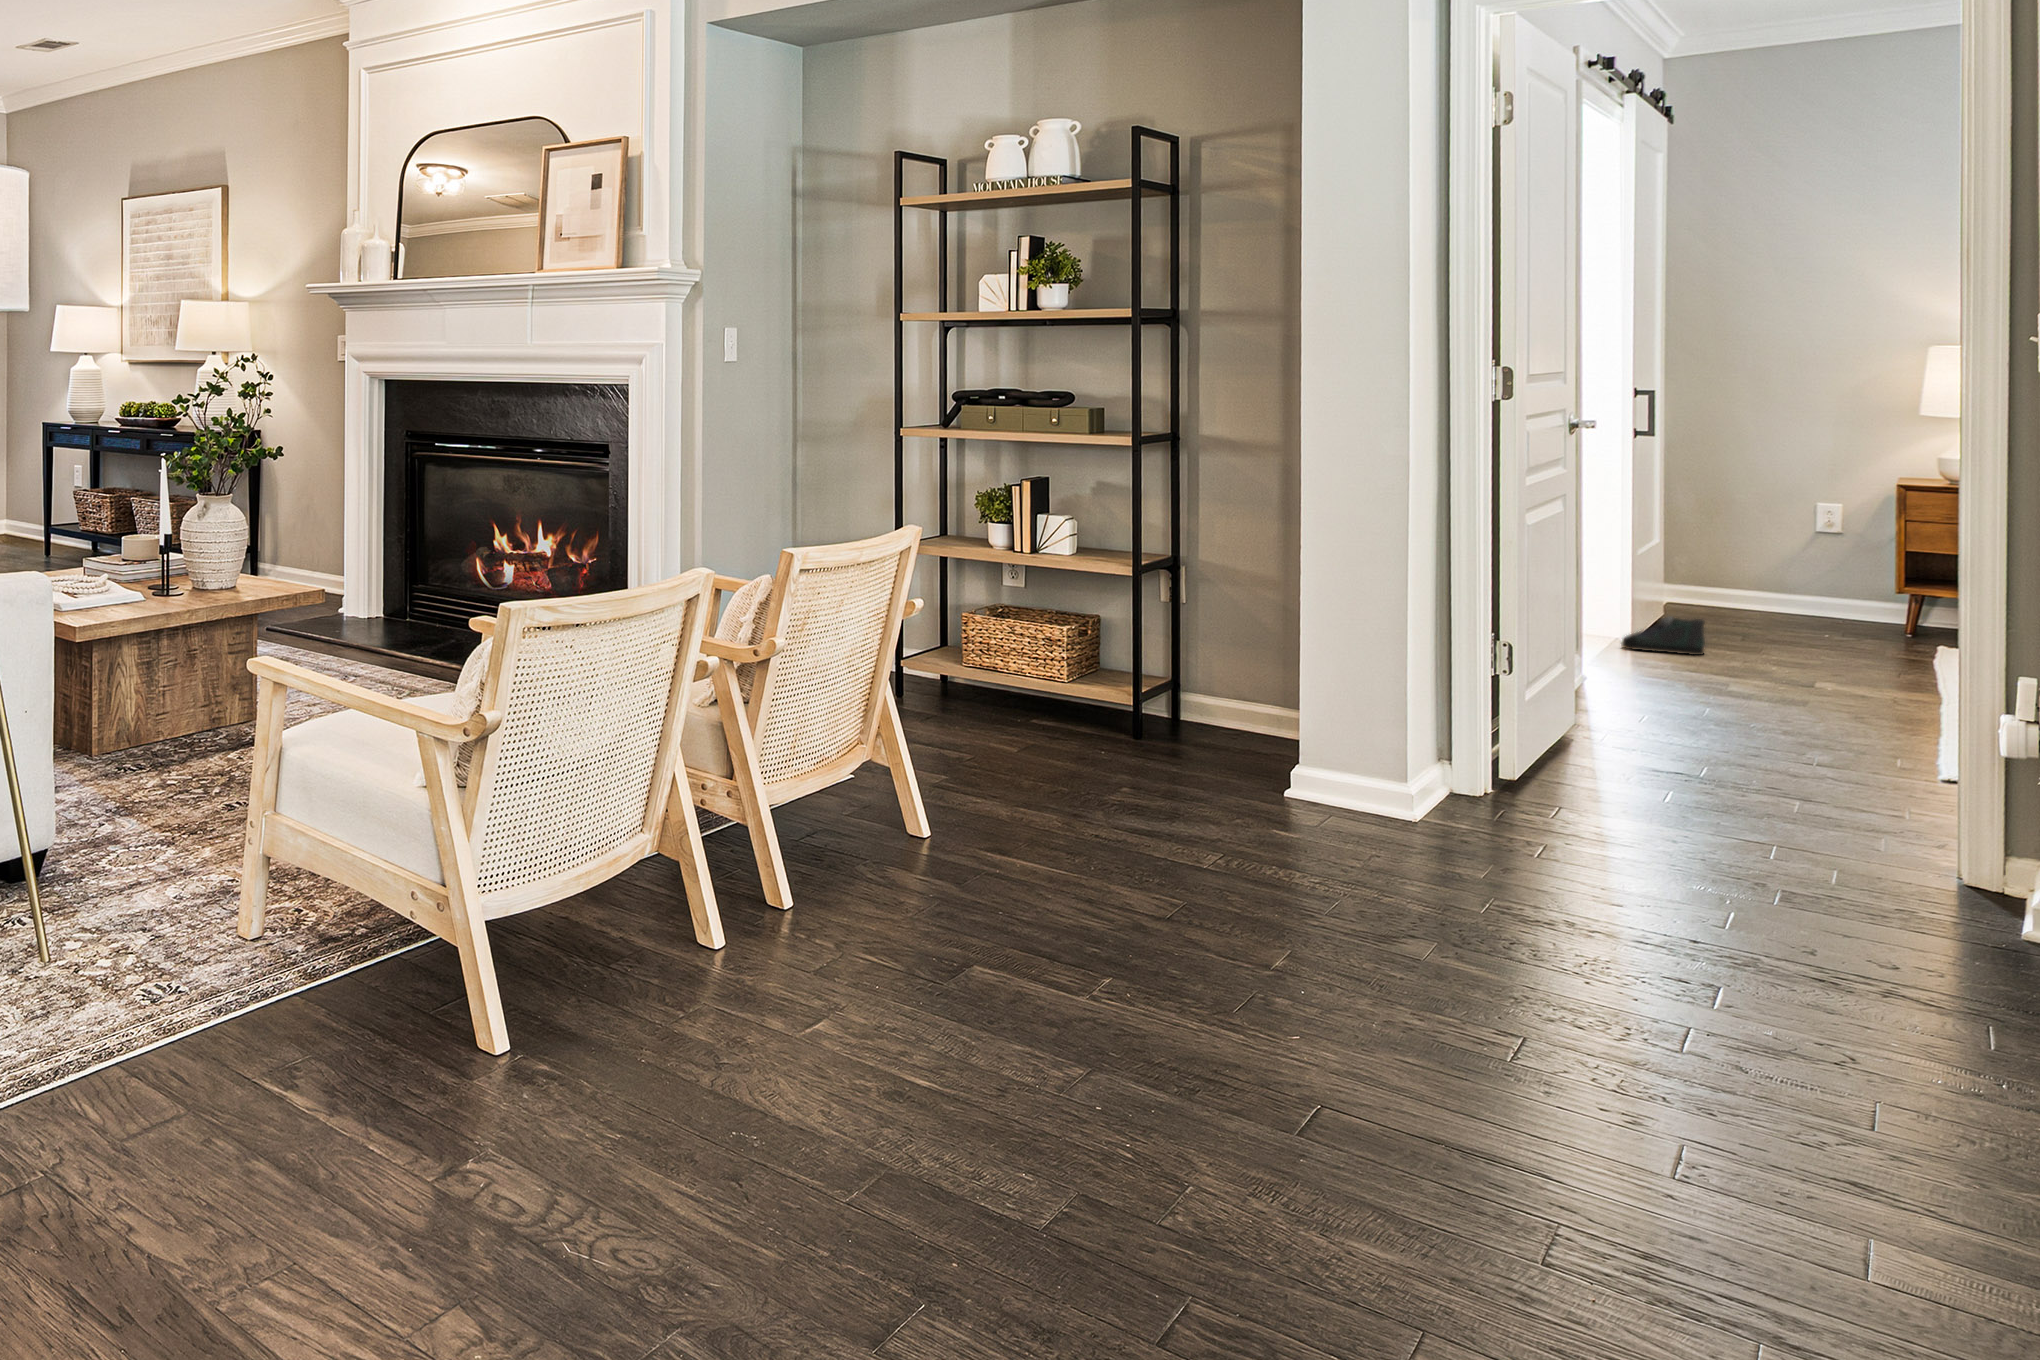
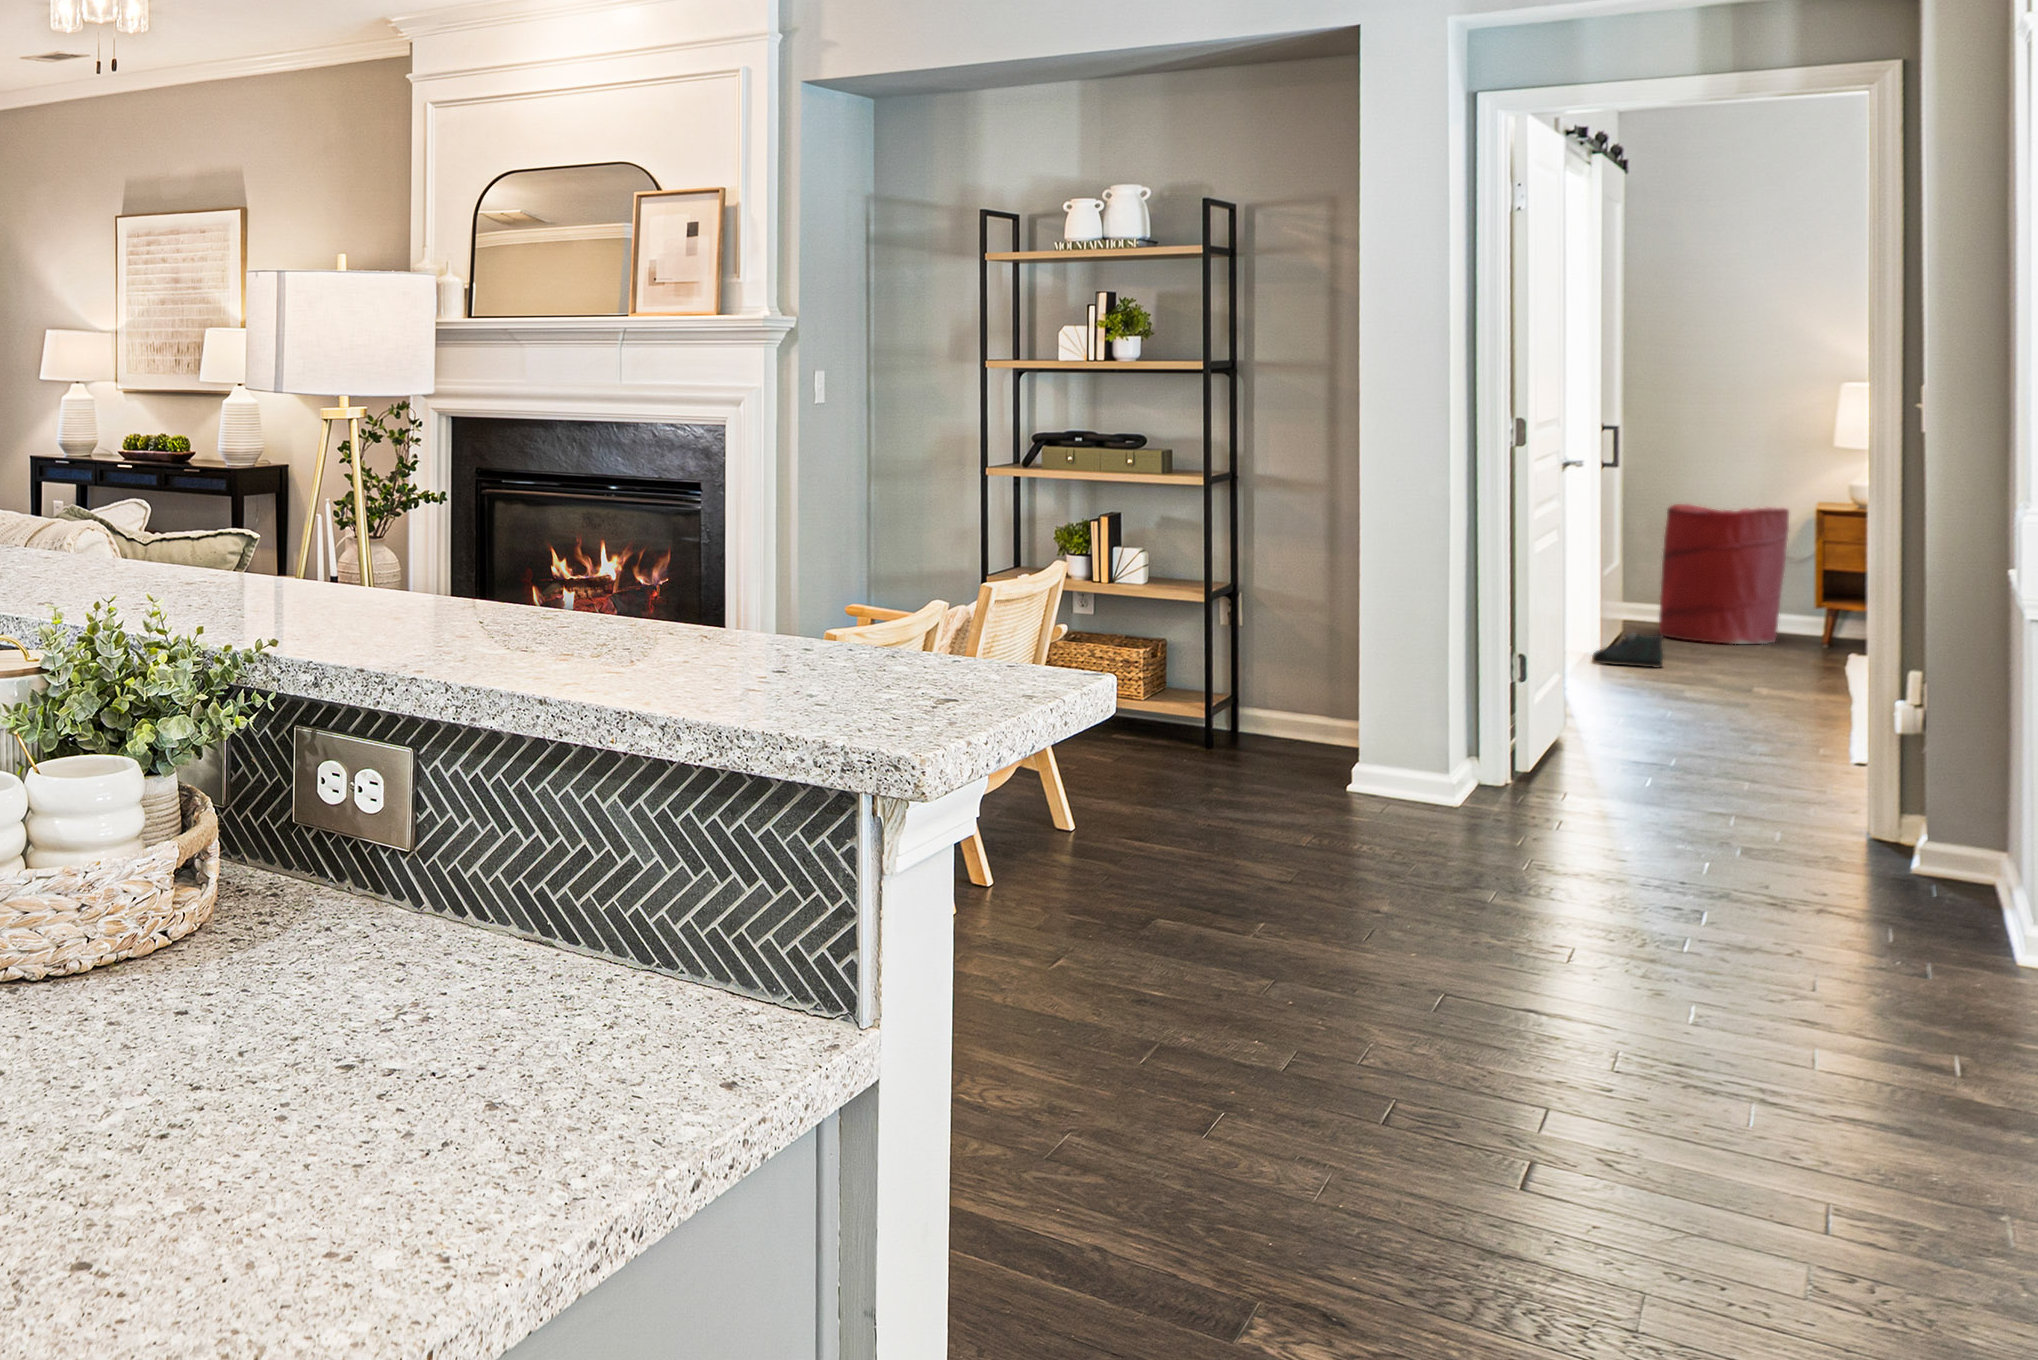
laundry hamper: none [1706,478,1861,631] -> present [1659,504,1789,644]

